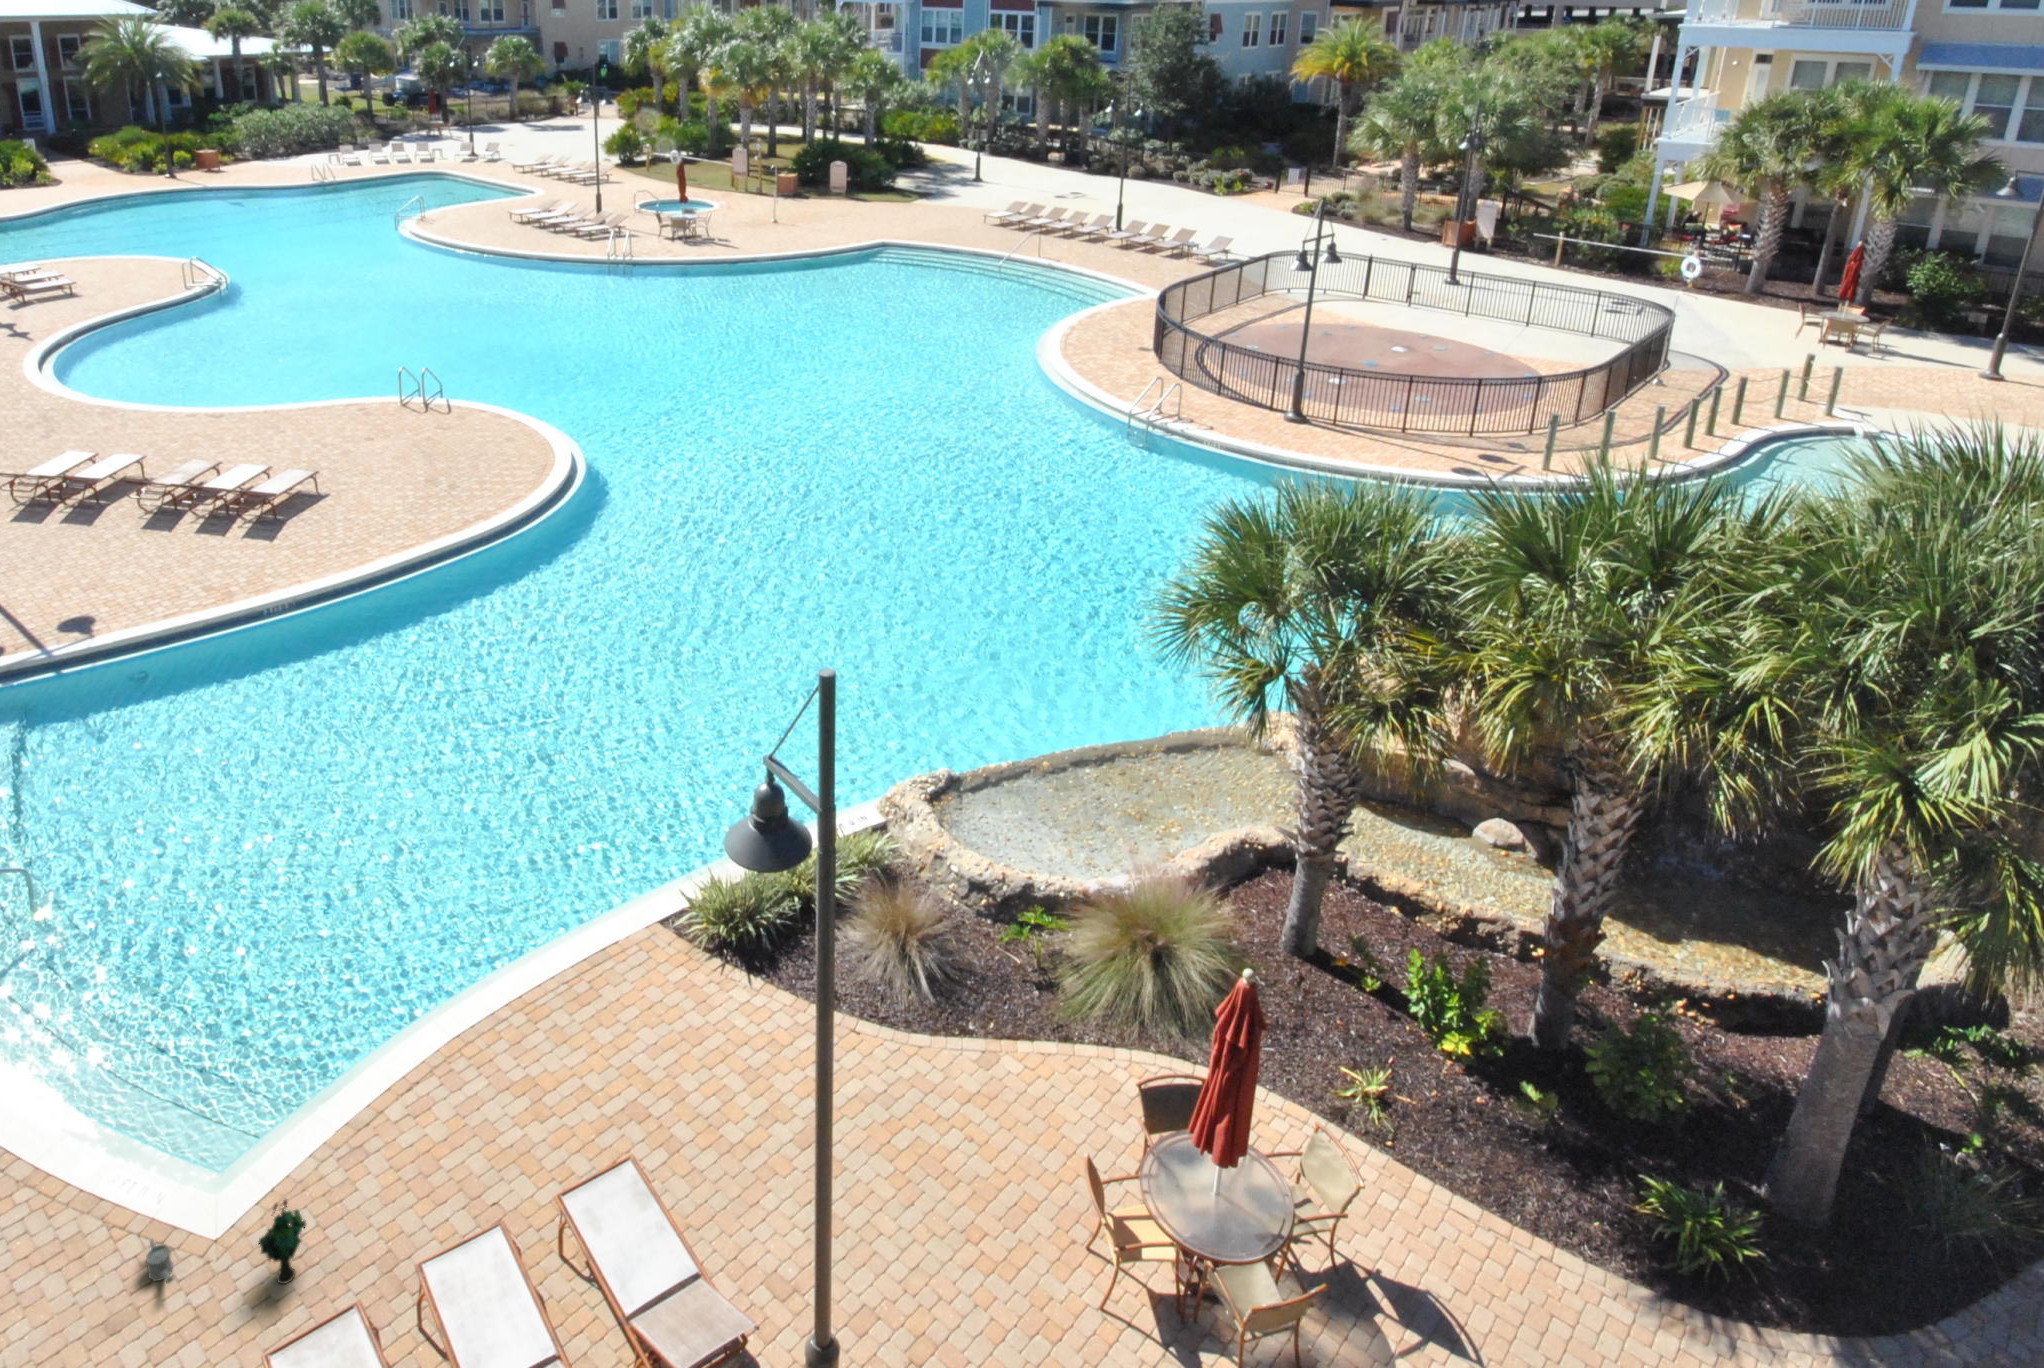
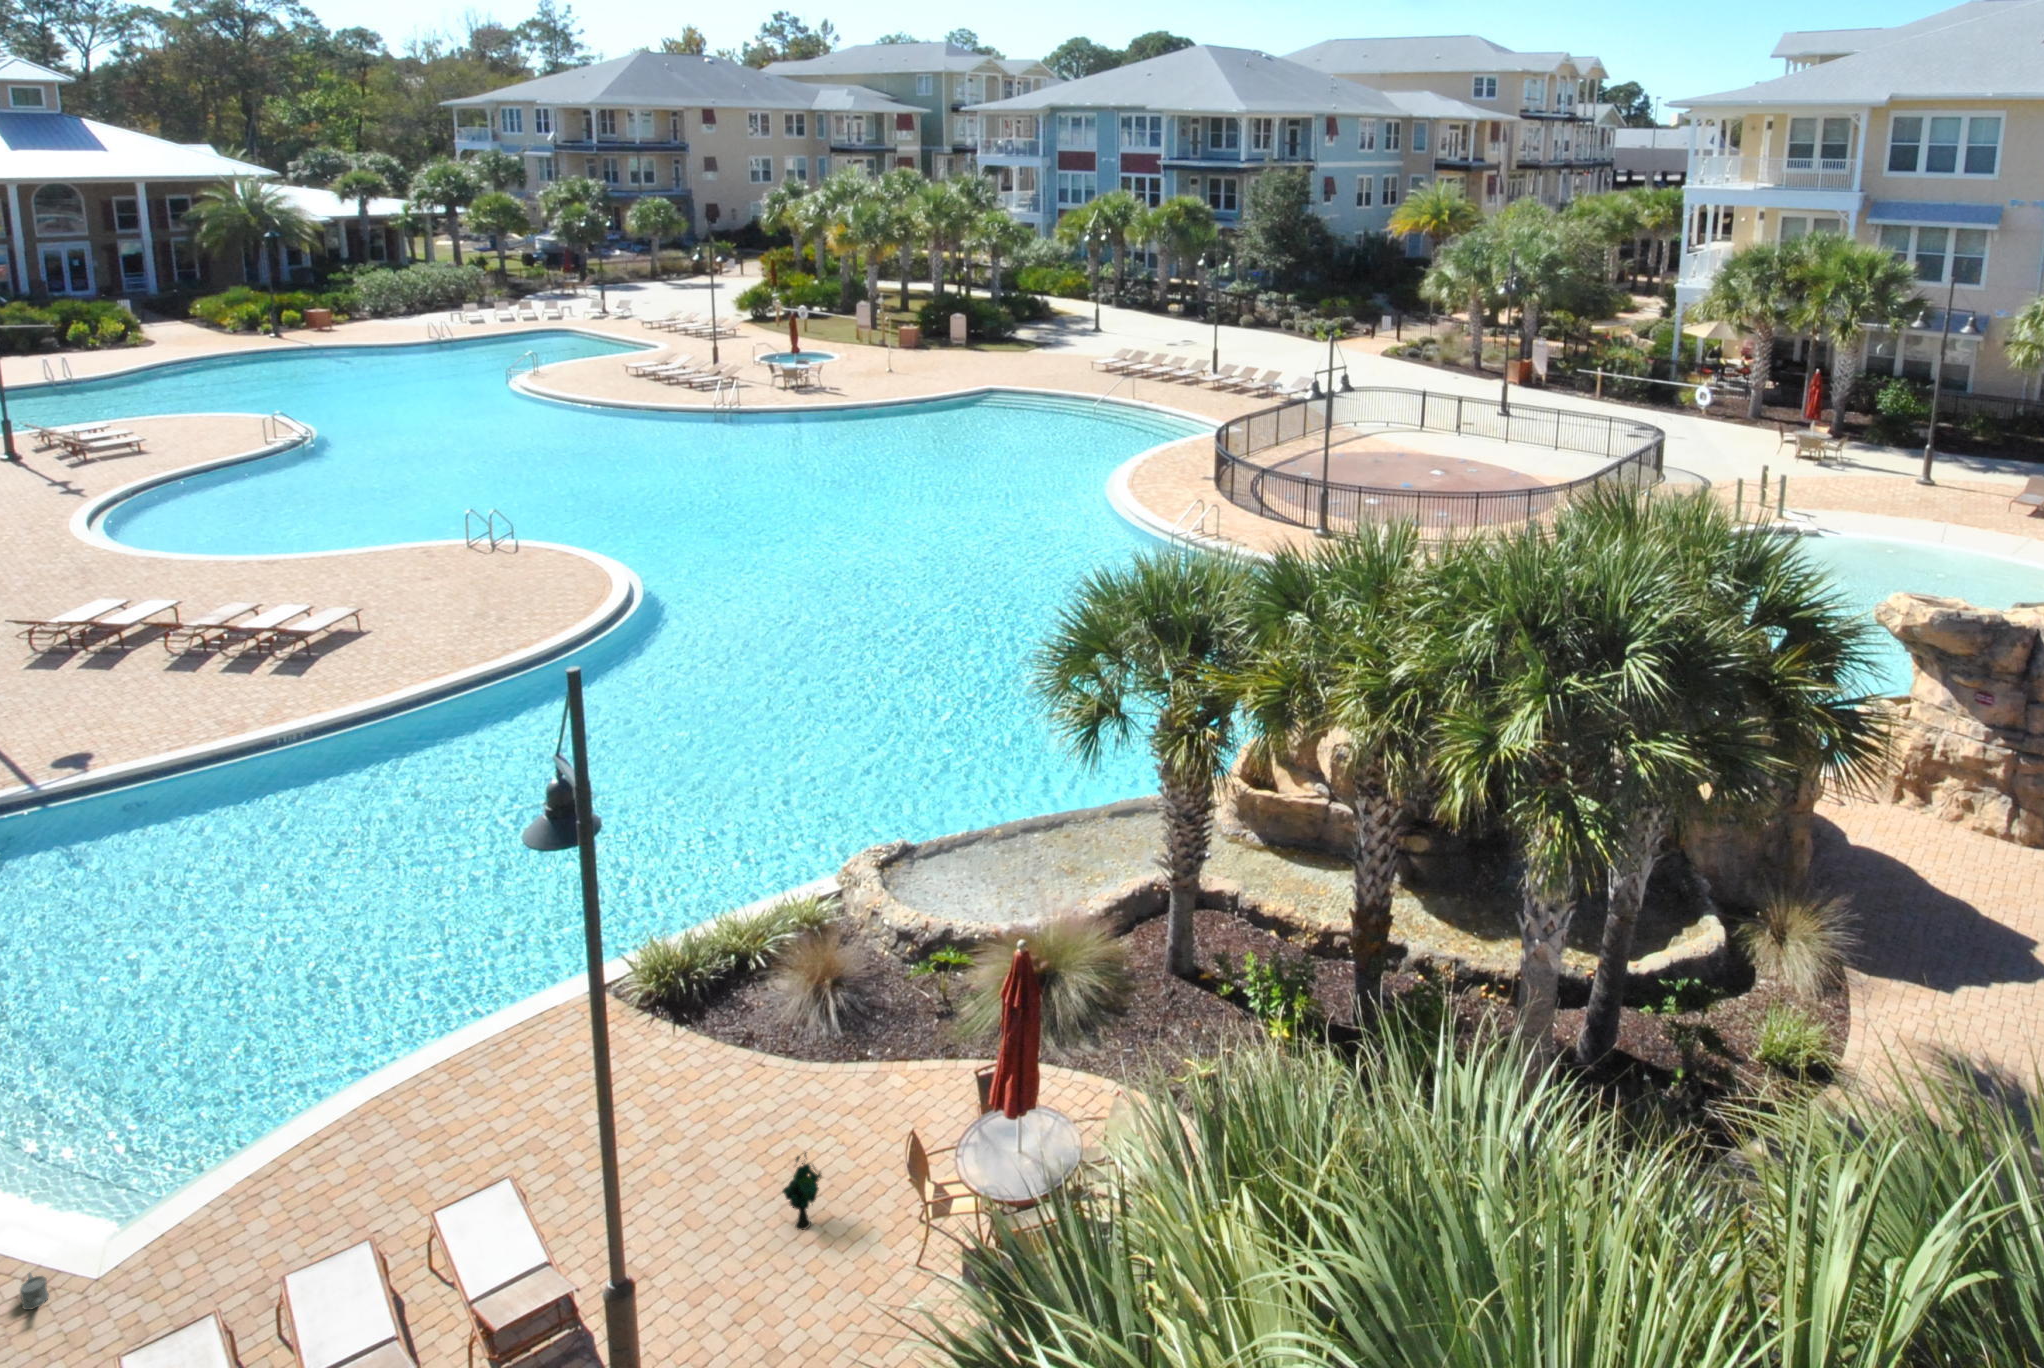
decorative plant: present [258,1199,306,1284] -> present [783,1154,822,1230]

